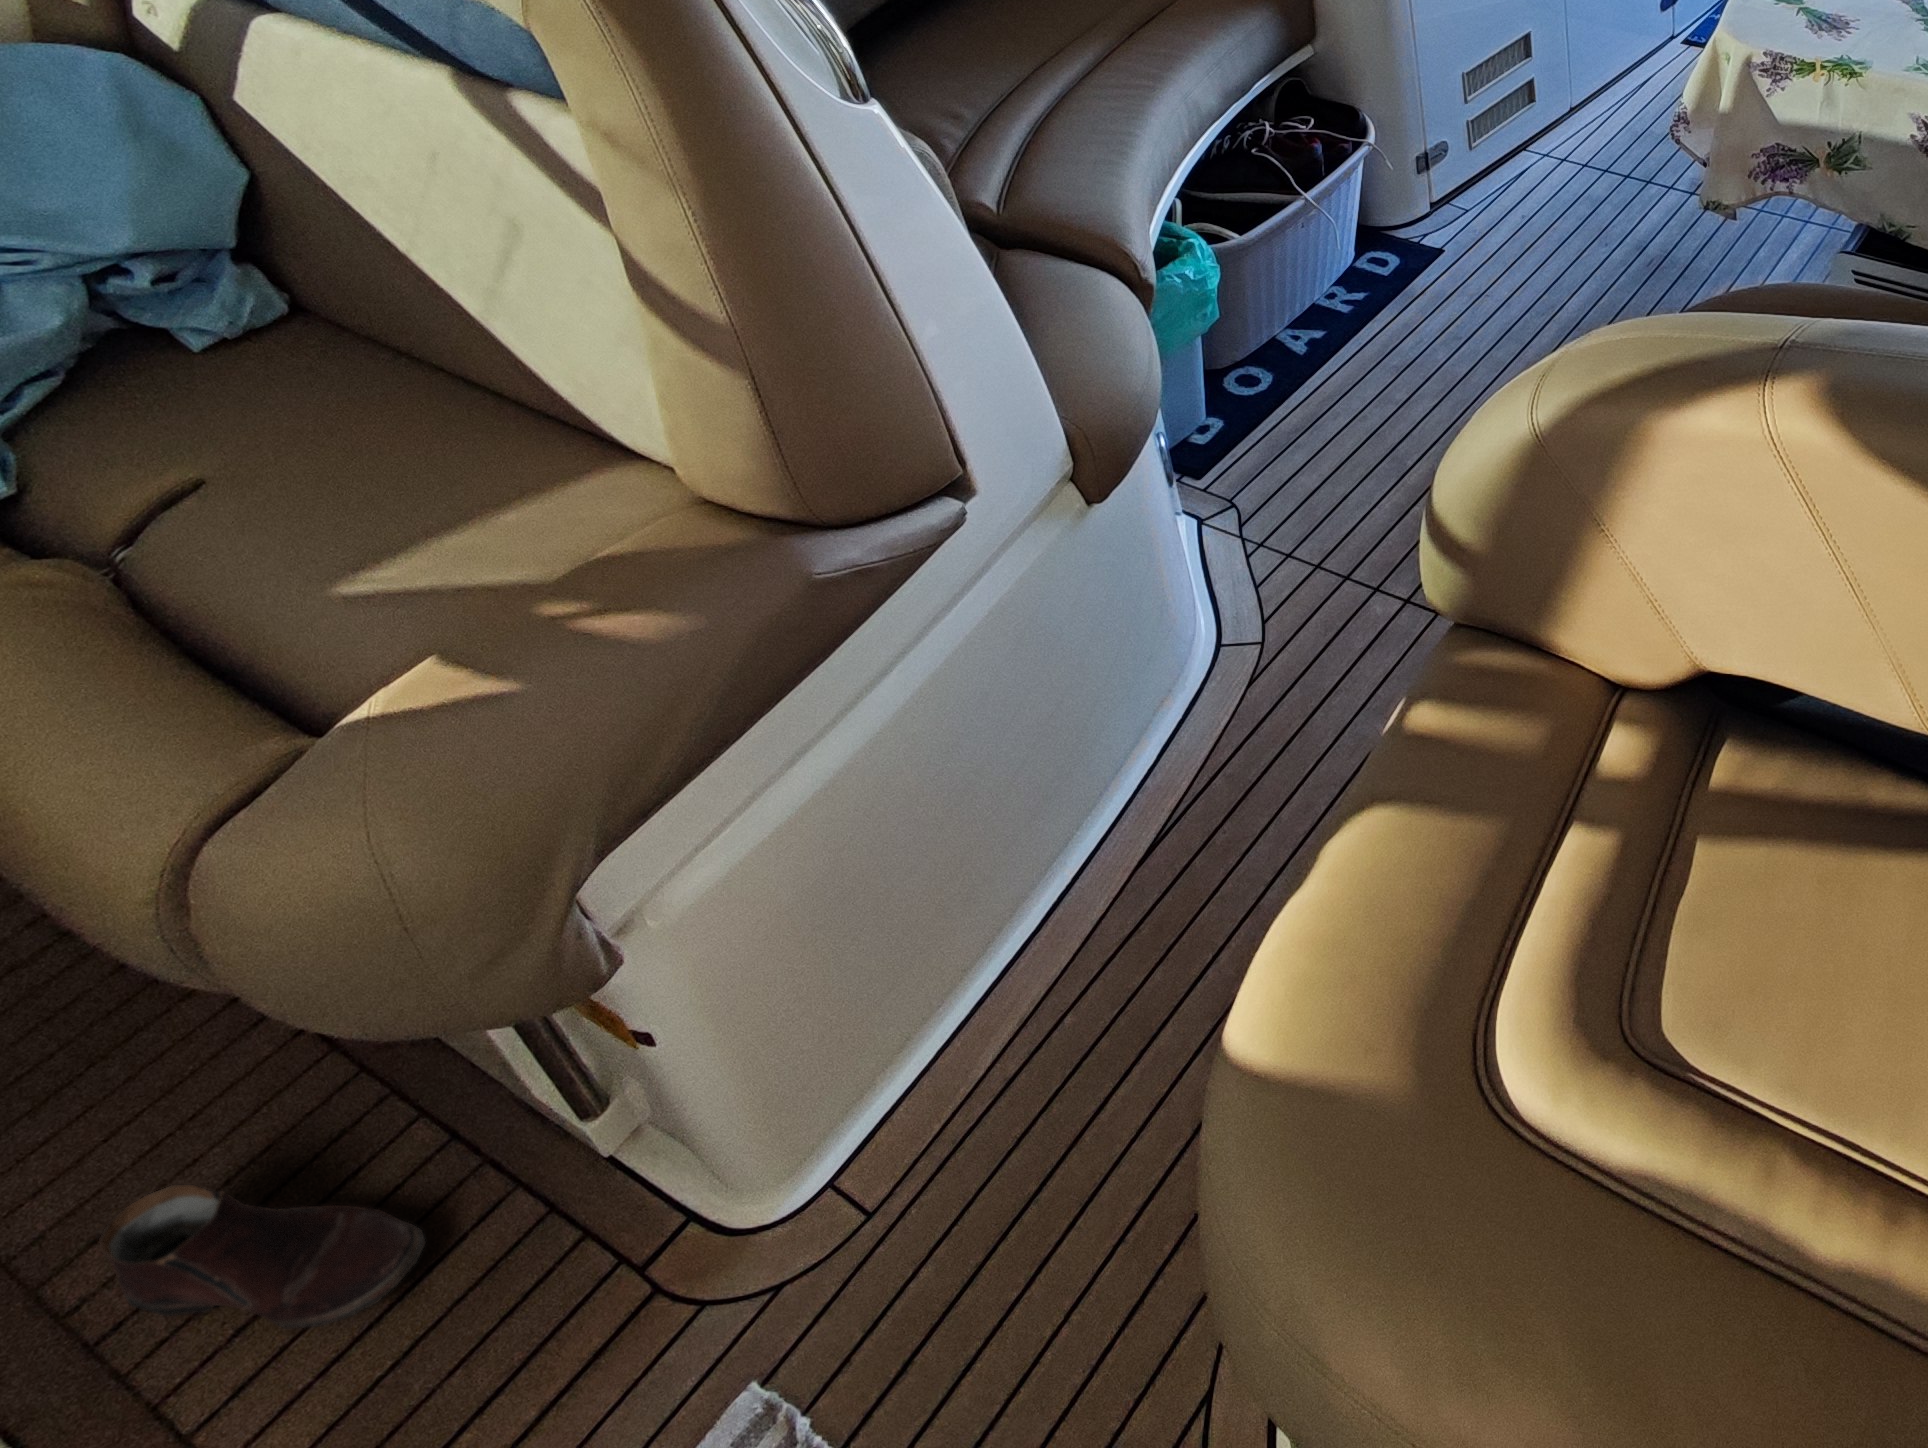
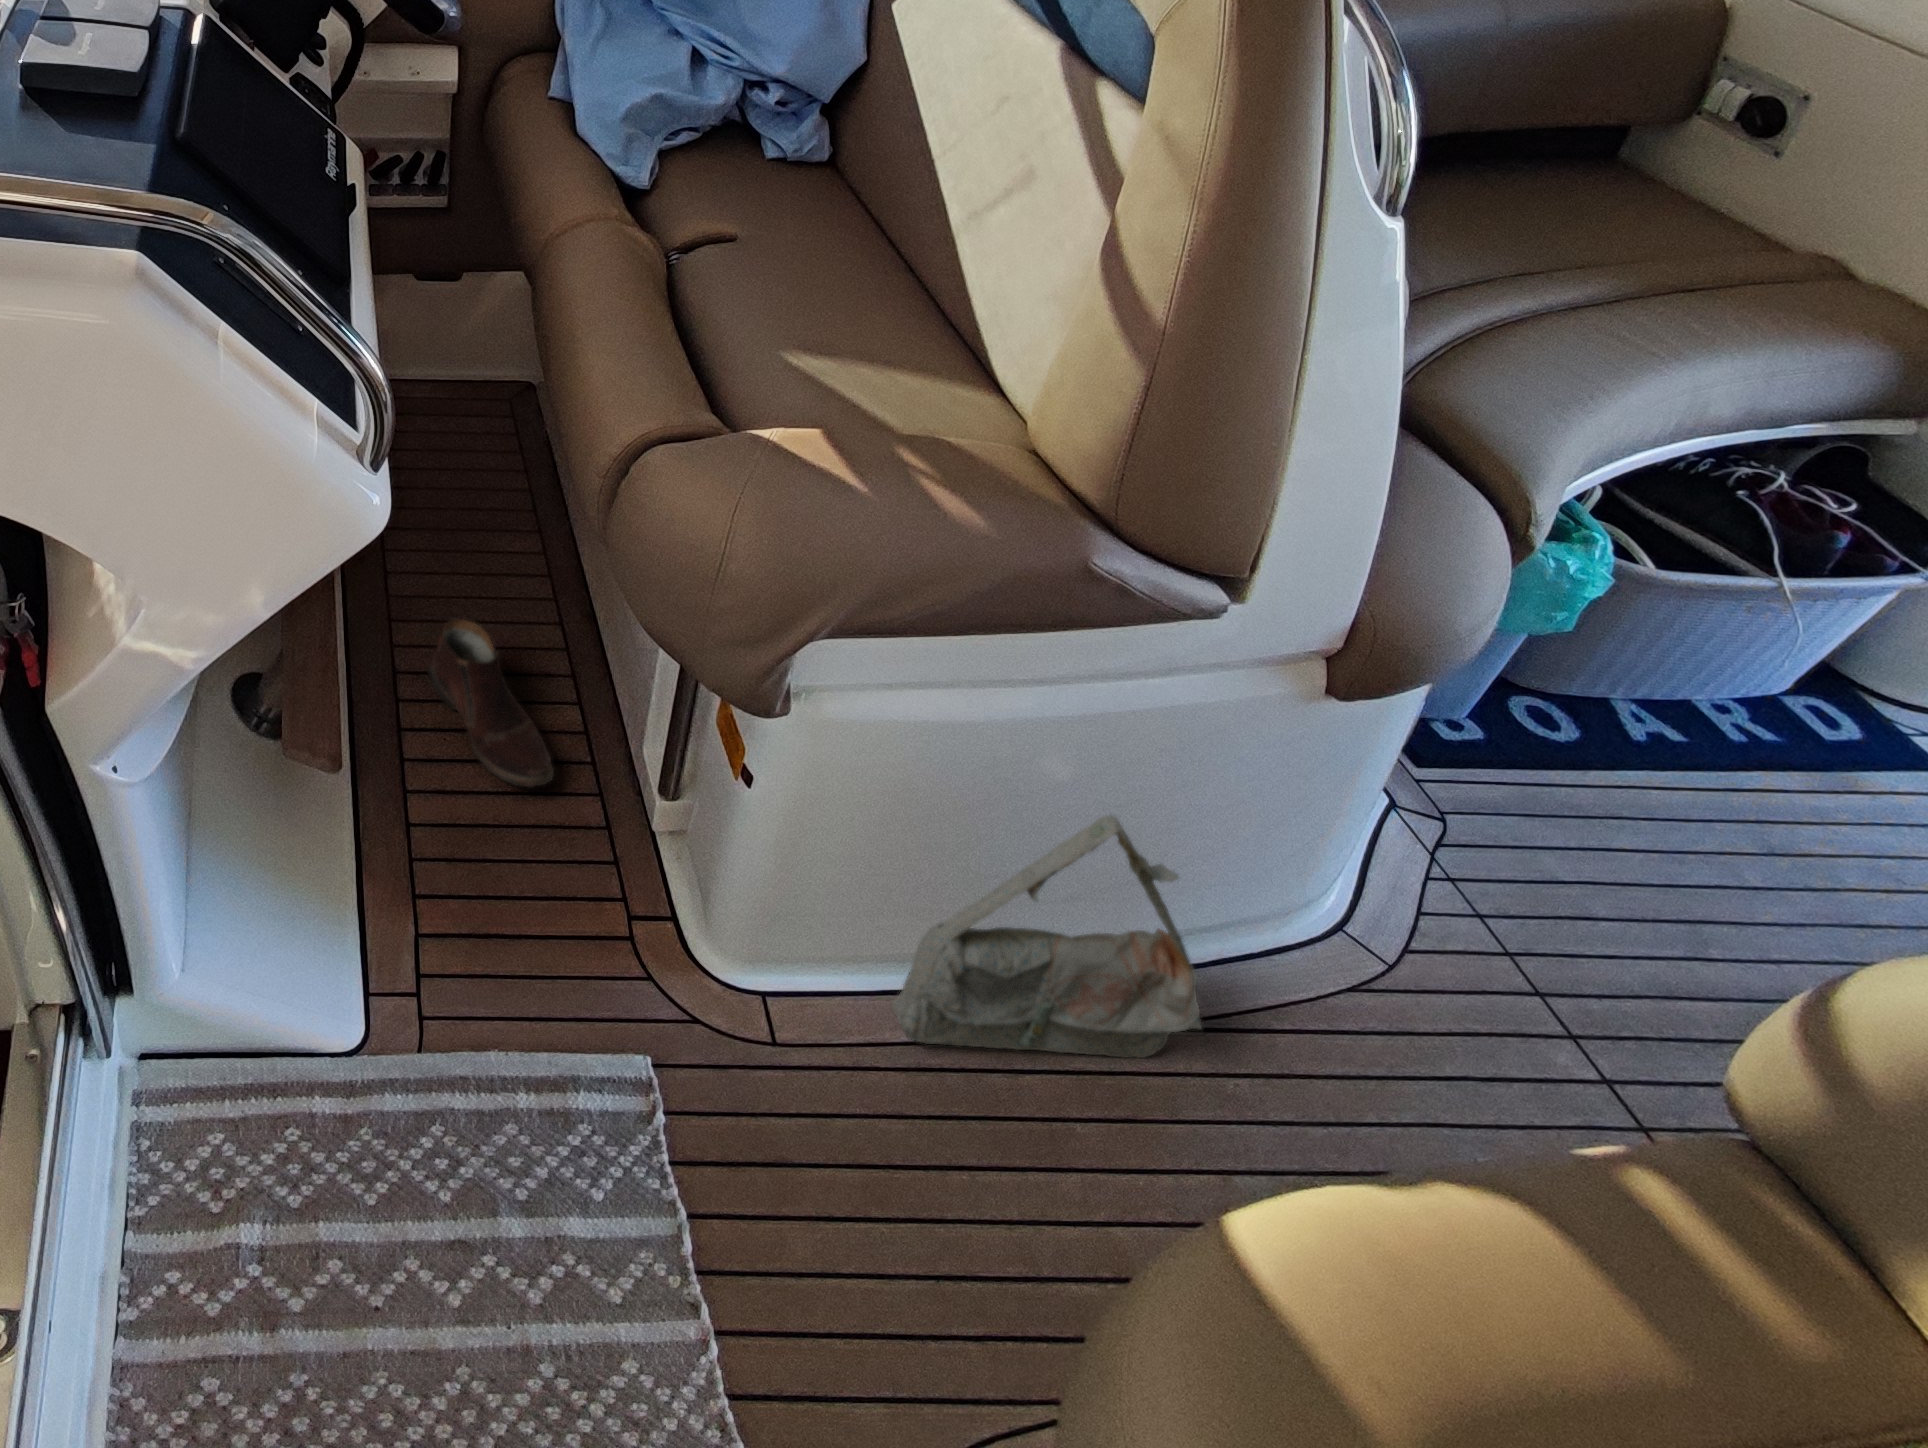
bag: none [932,738,1182,1072] -> present [892,815,1201,1058]

